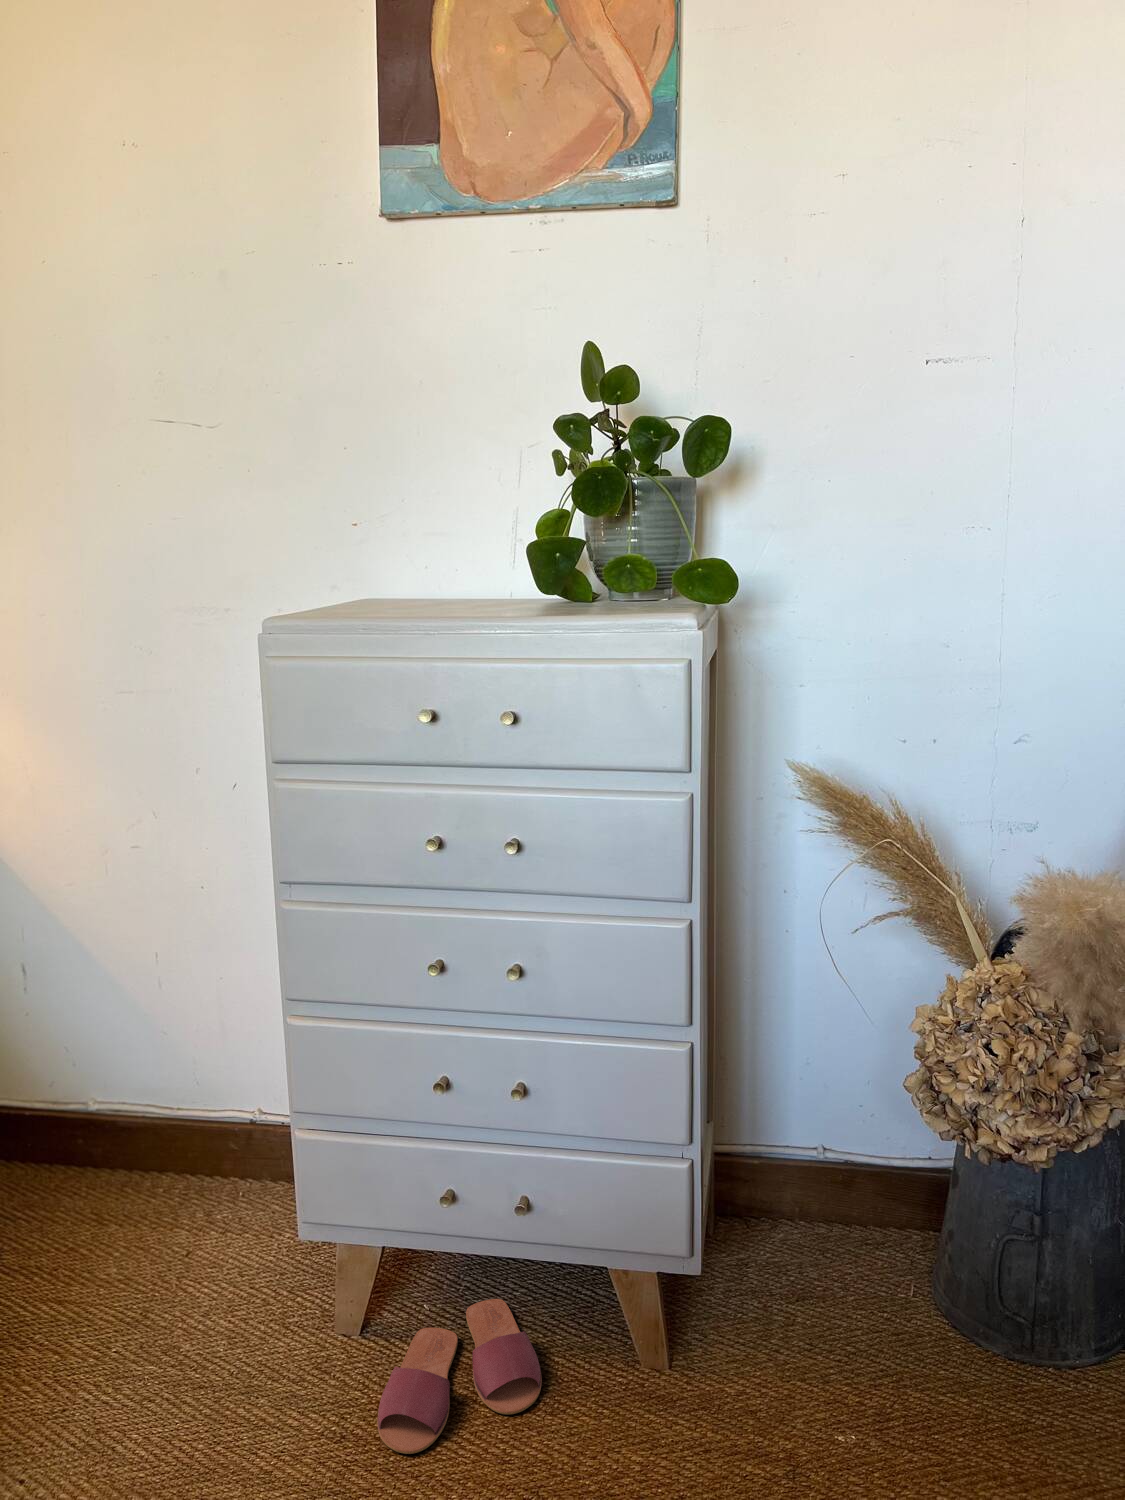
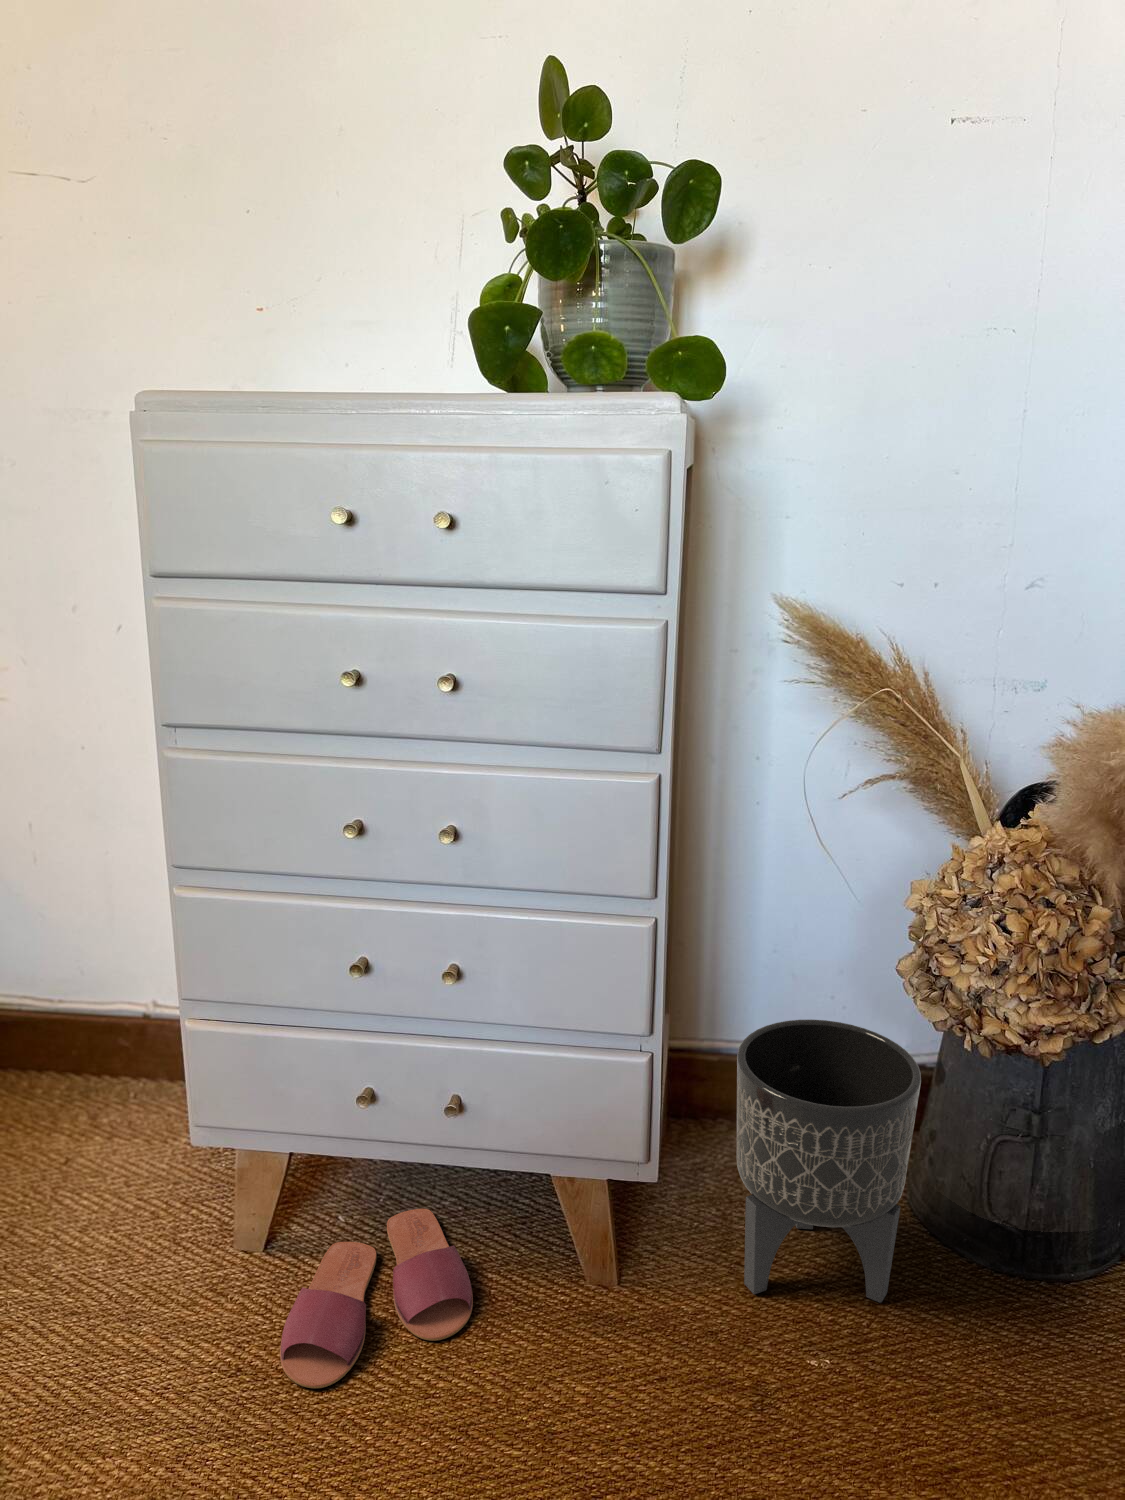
planter: none [767,1130,927,1386] -> present [737,1019,921,1303]

